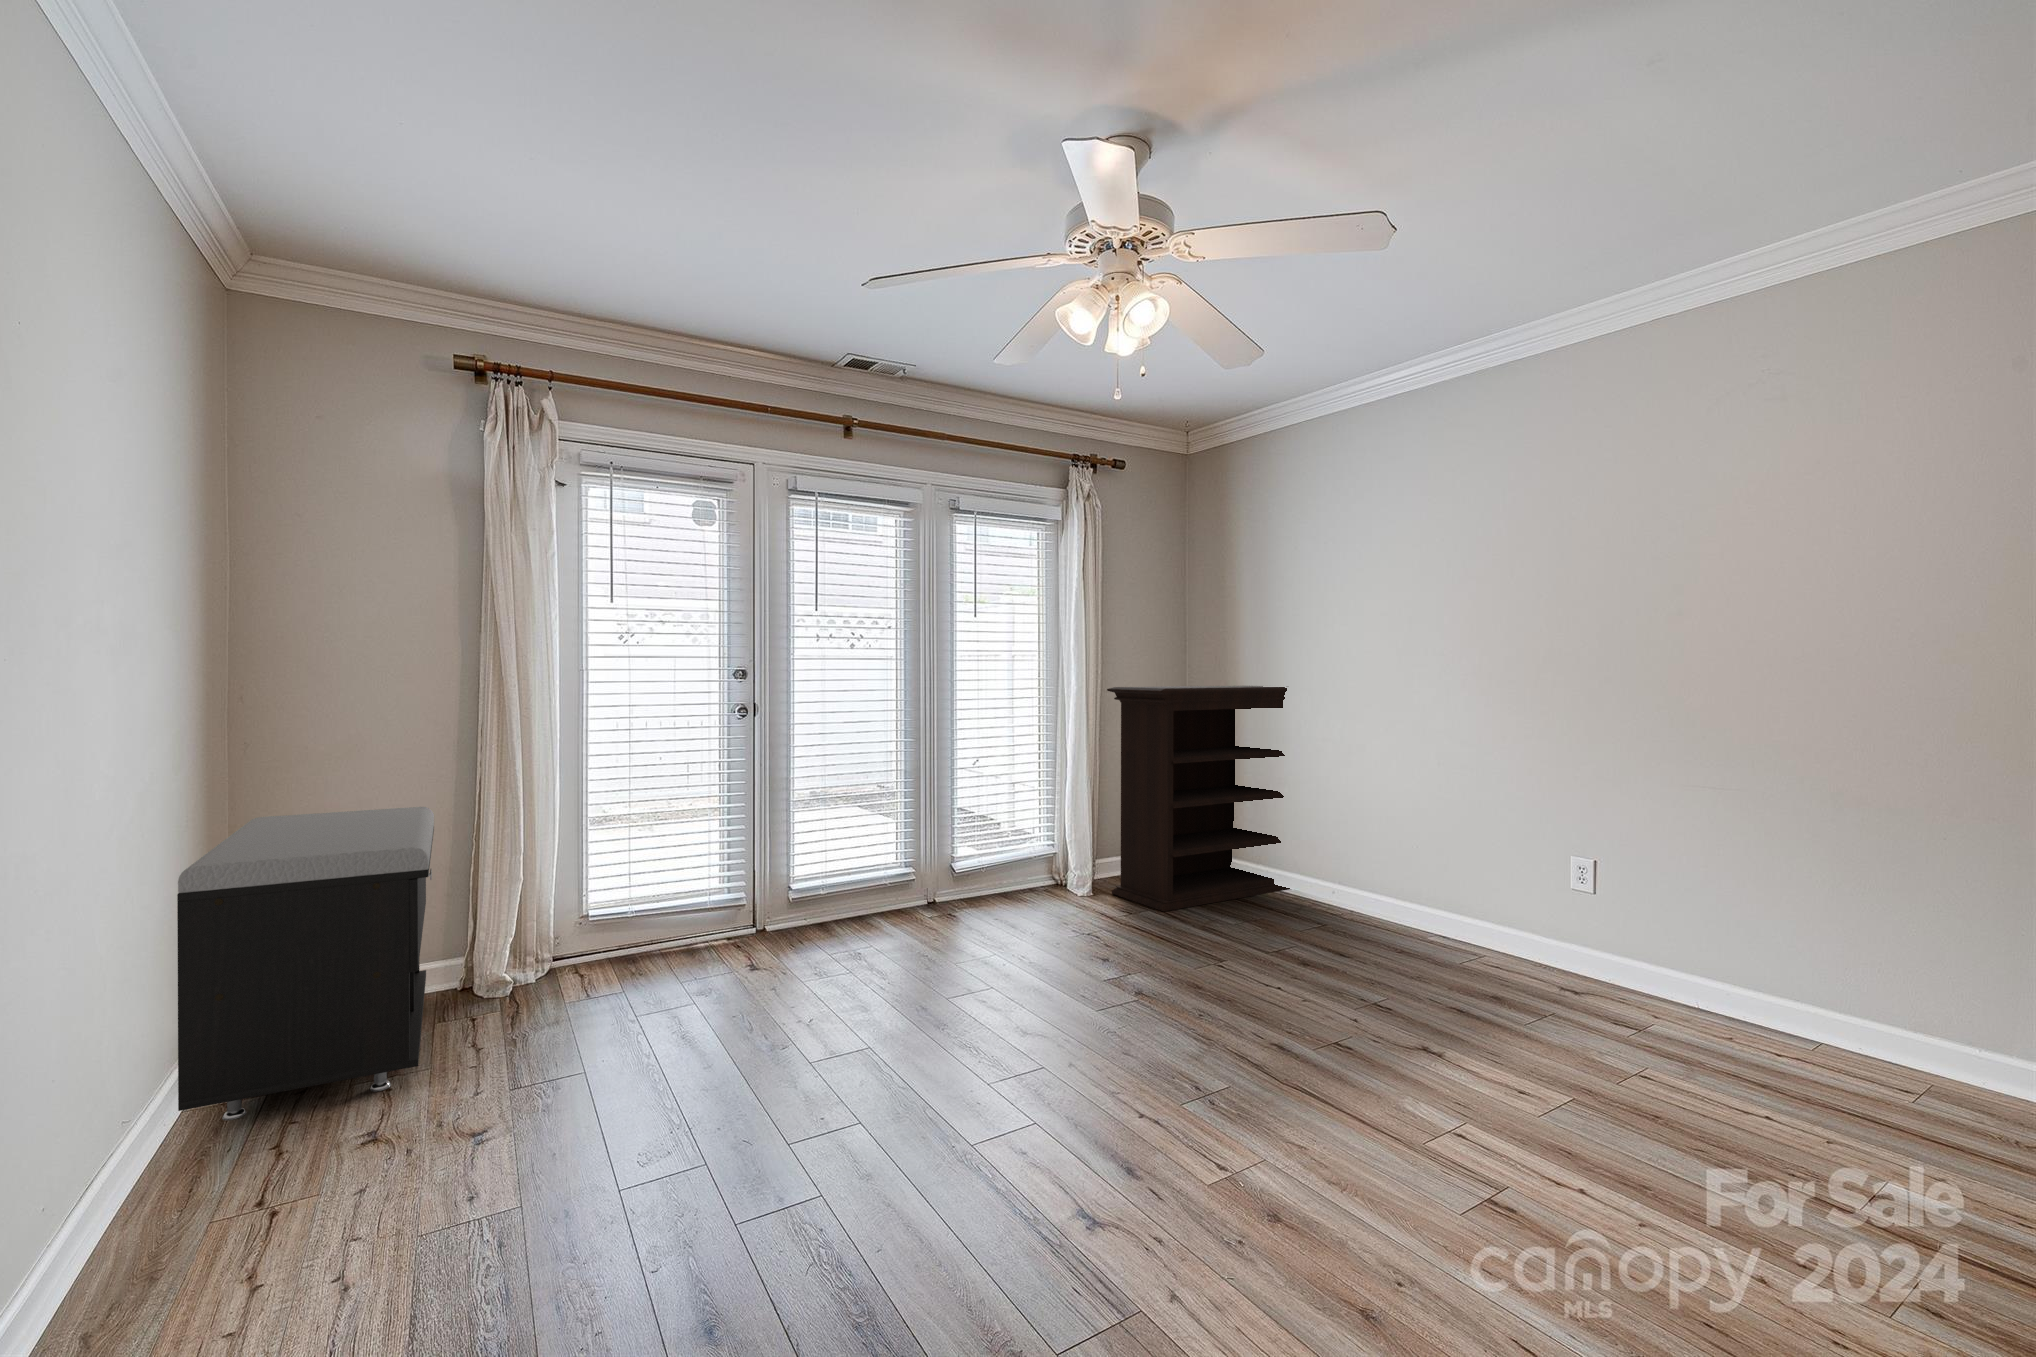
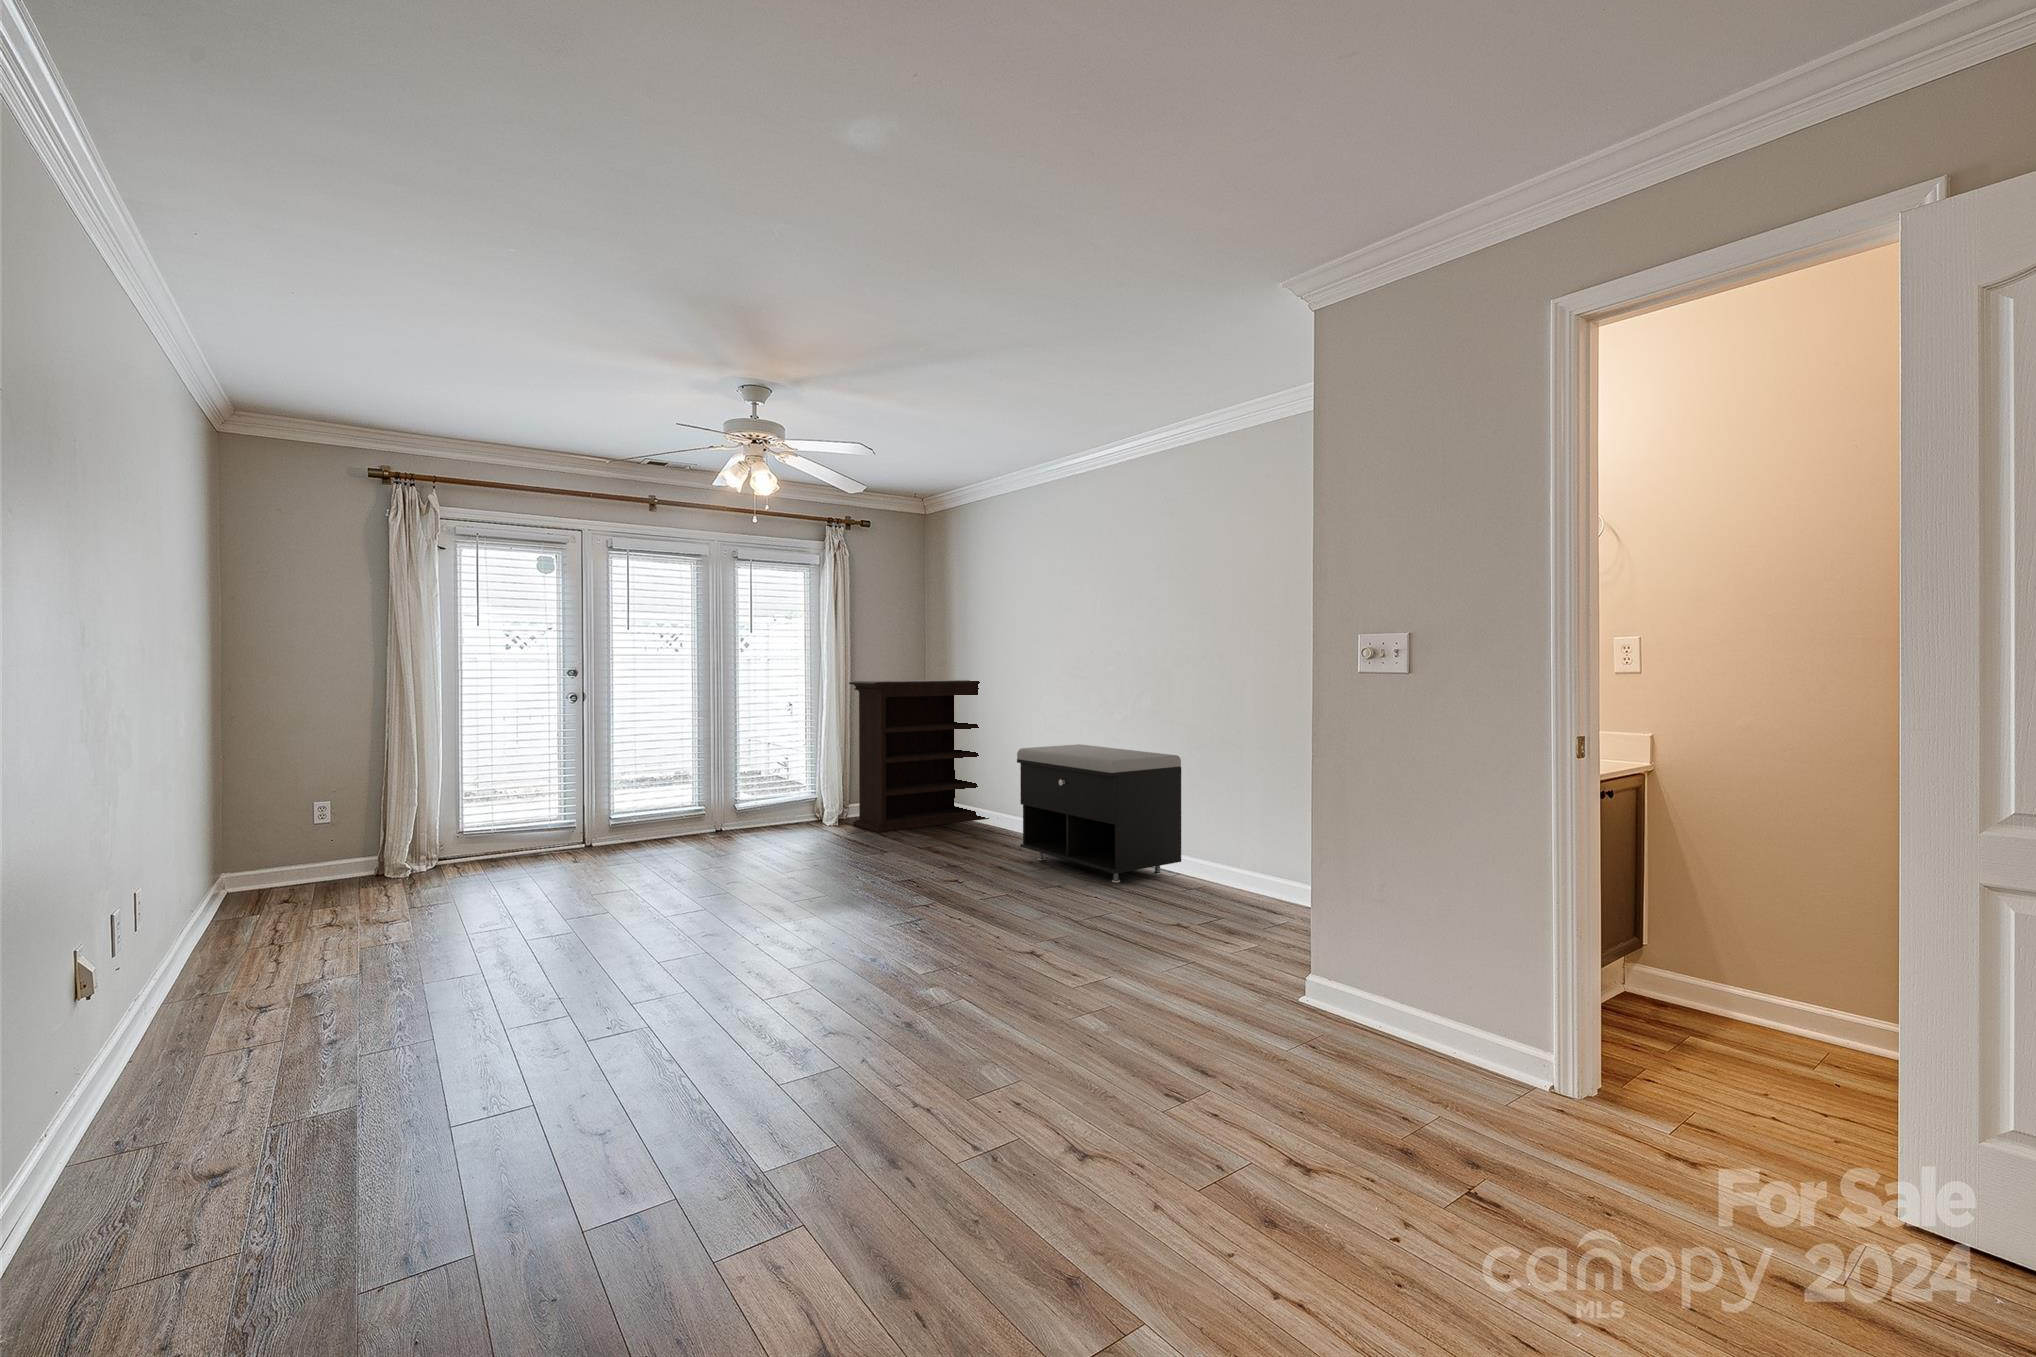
storage bench: present [177,807,434,1120] -> present [1017,744,1181,883]

